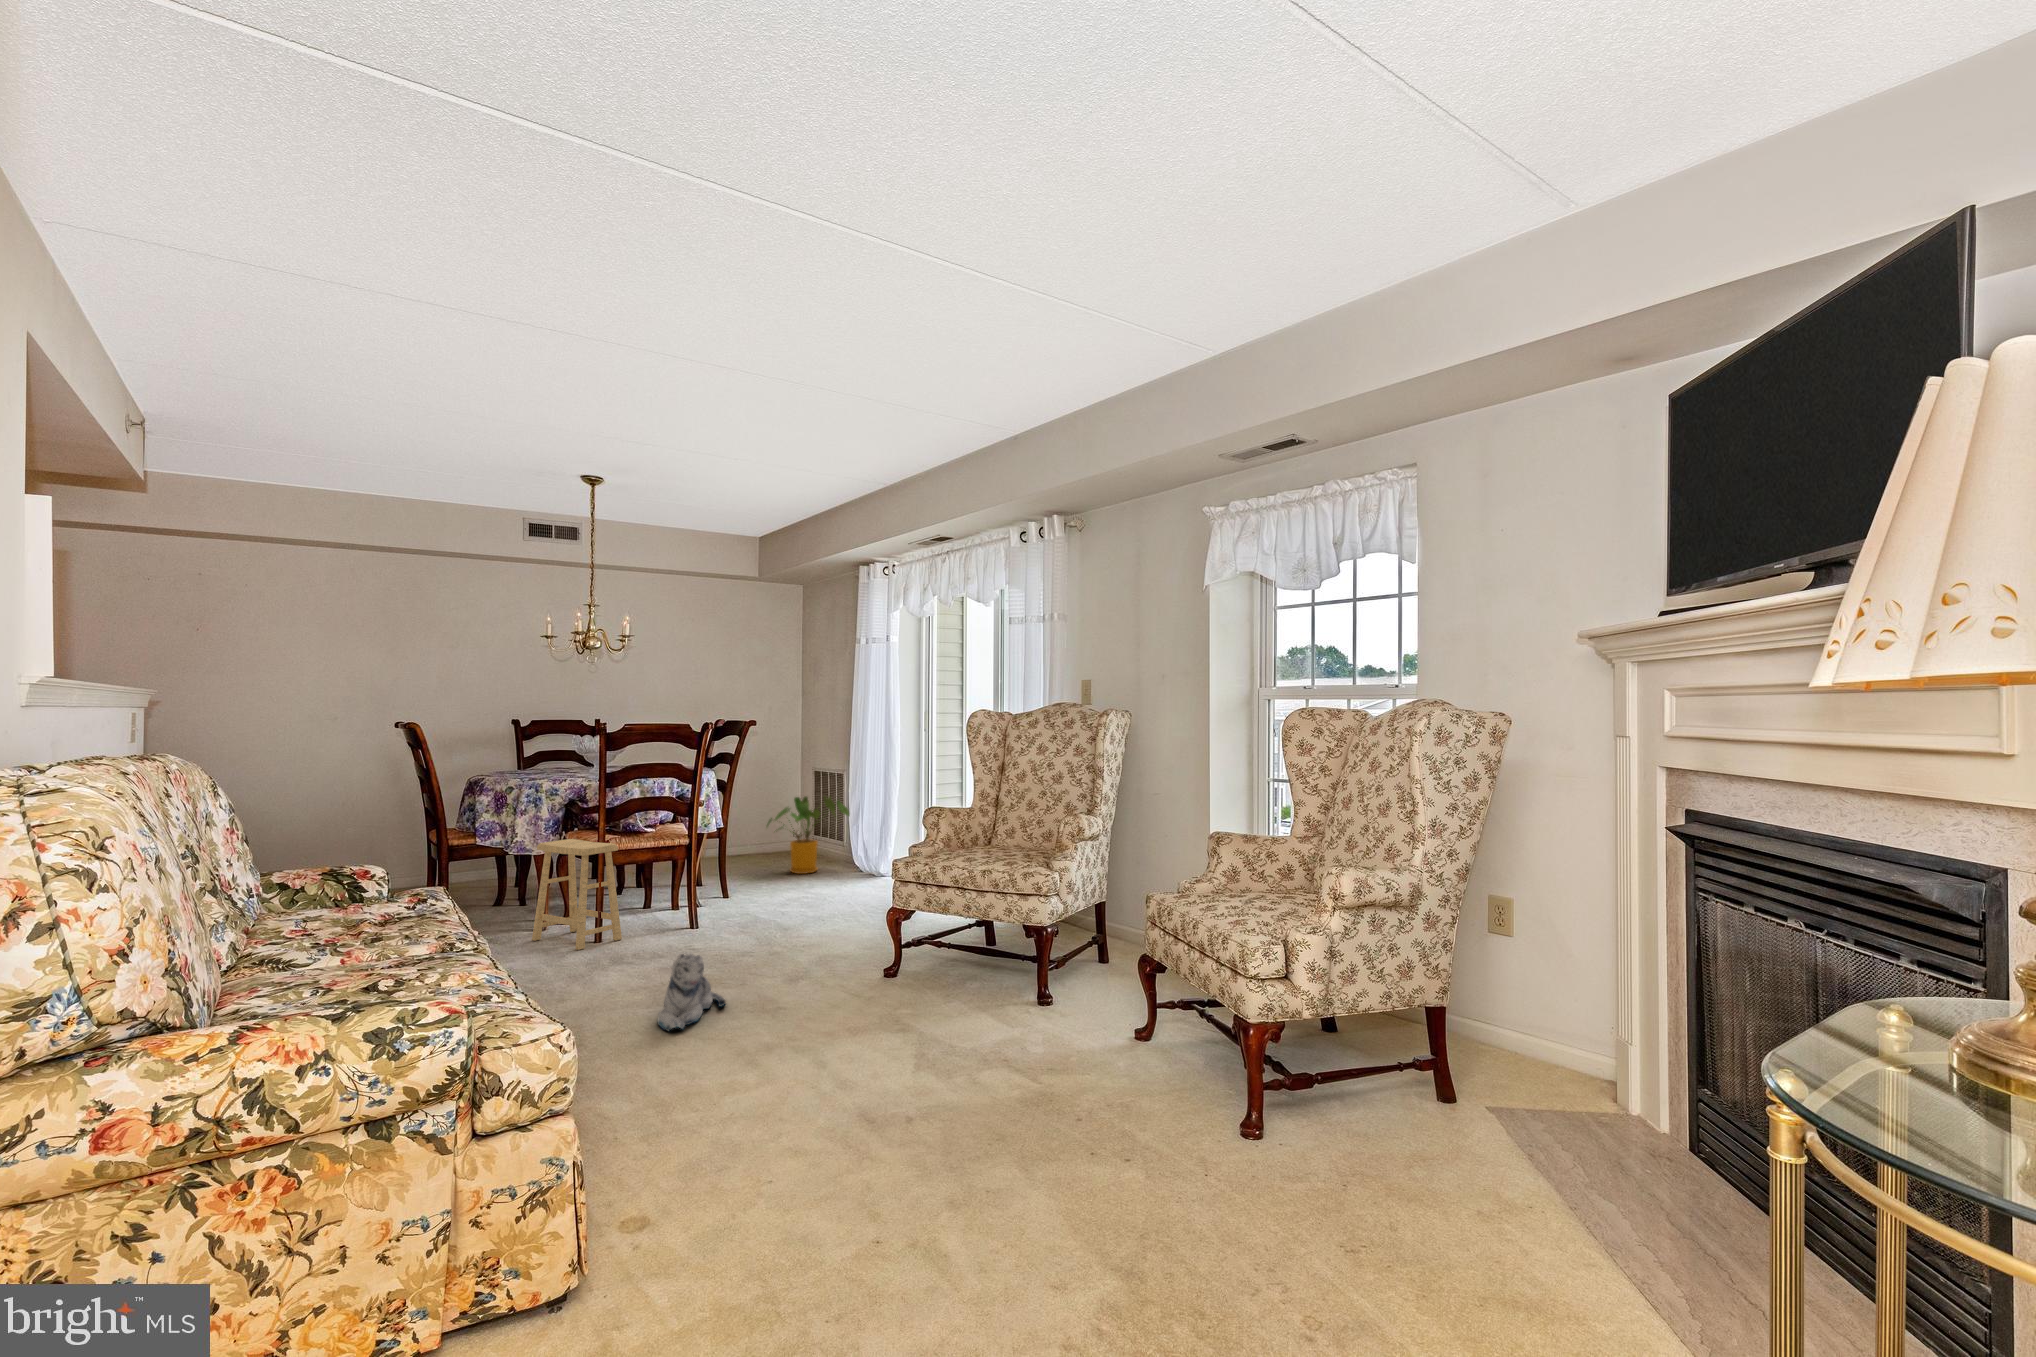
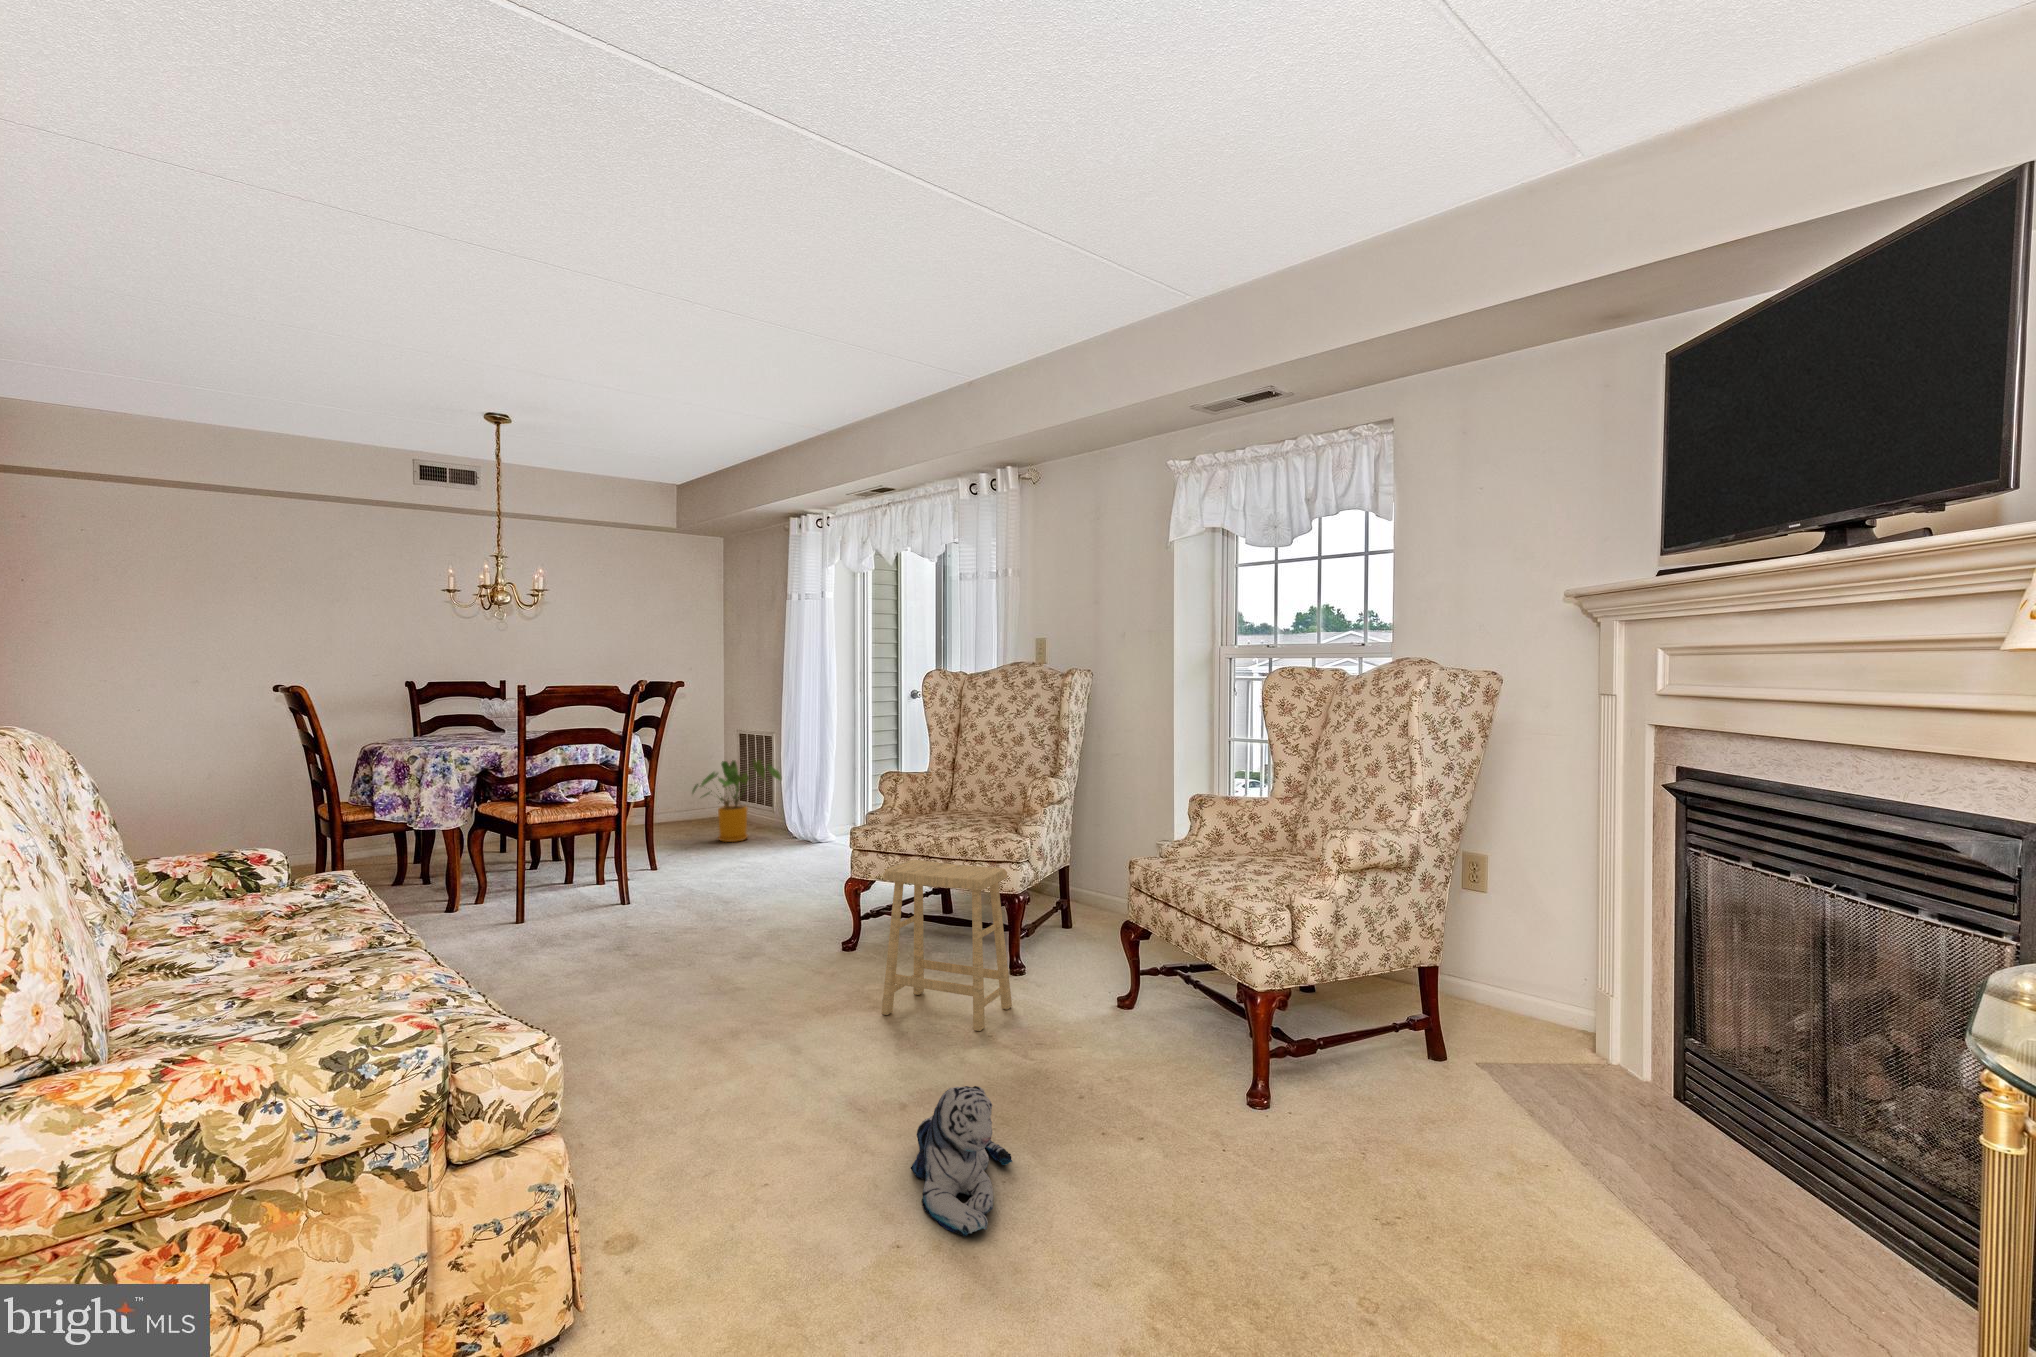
footstool: present [532,839,622,950] -> present [882,860,1012,1031]
plush toy: present [657,954,726,1031] -> present [911,1086,1012,1236]

